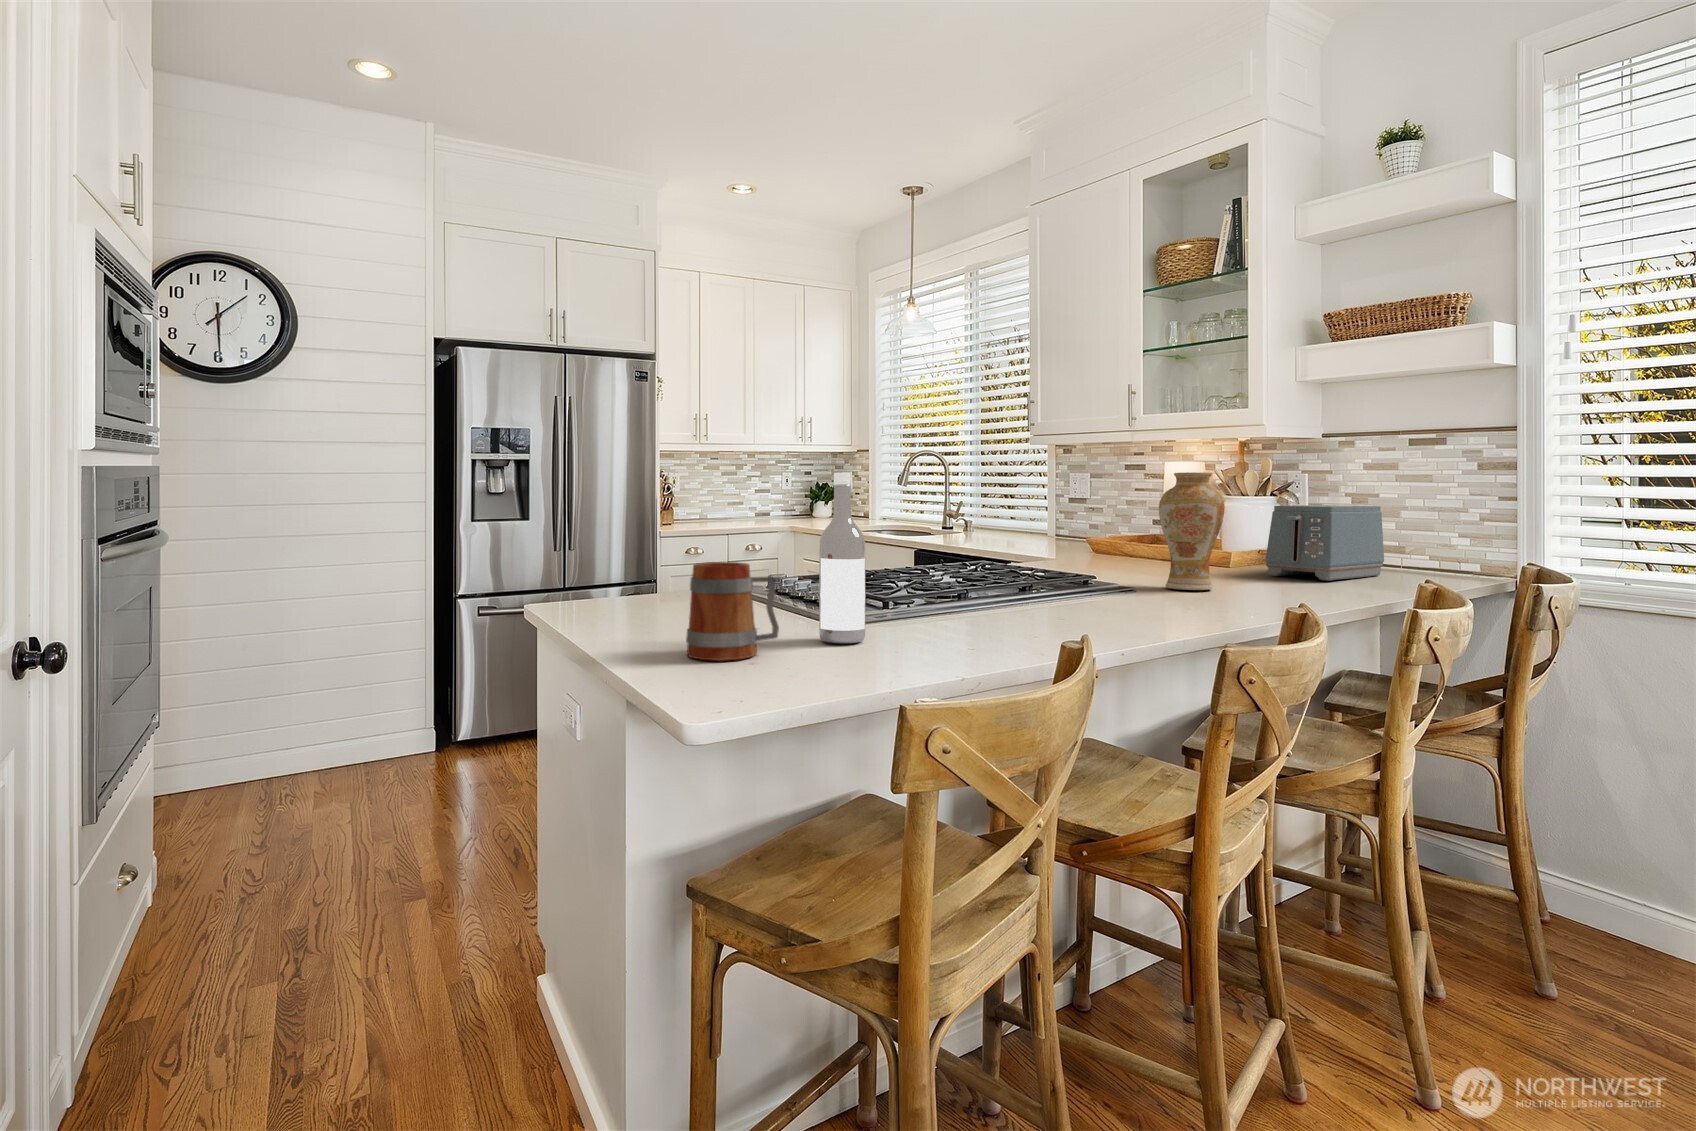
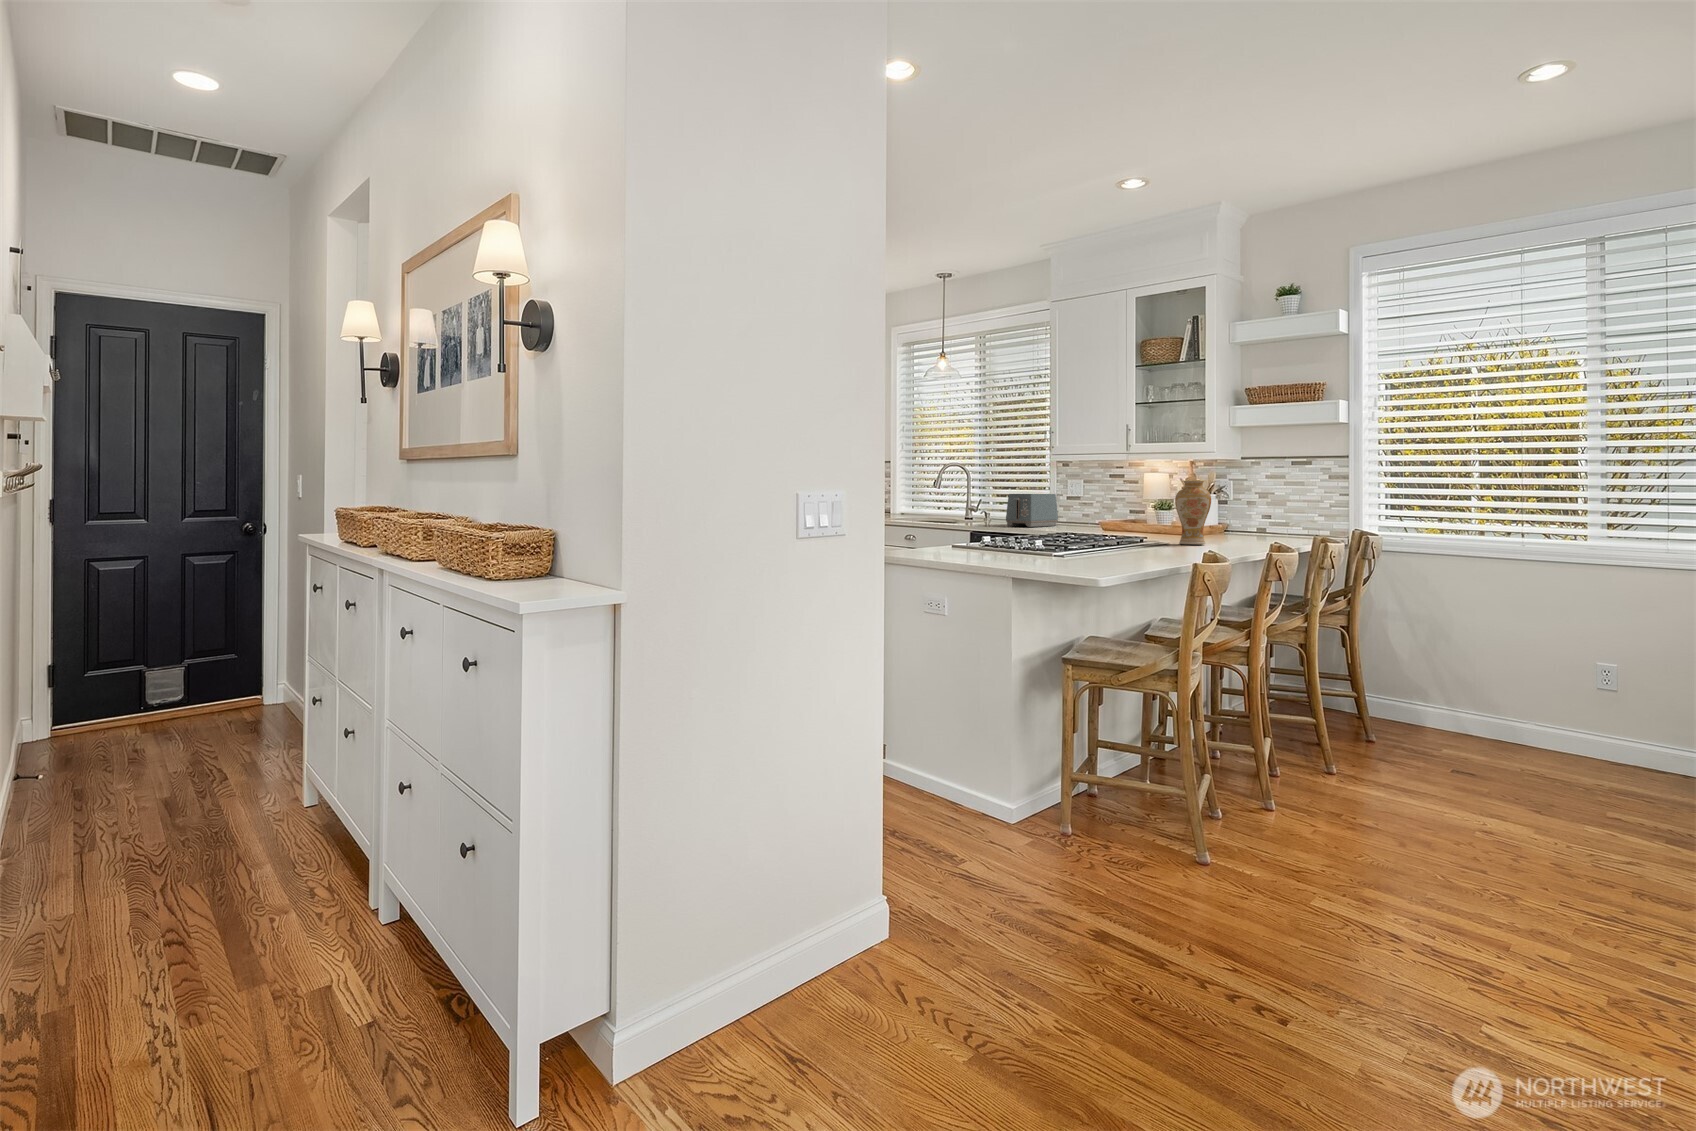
wine bottle: present [819,473,865,644] -> none [1069,482,1092,562]
toaster: present [1265,505,1384,581] -> present [1006,494,1058,527]
mug: present [686,562,779,661] -> none [1026,524,1067,567]

